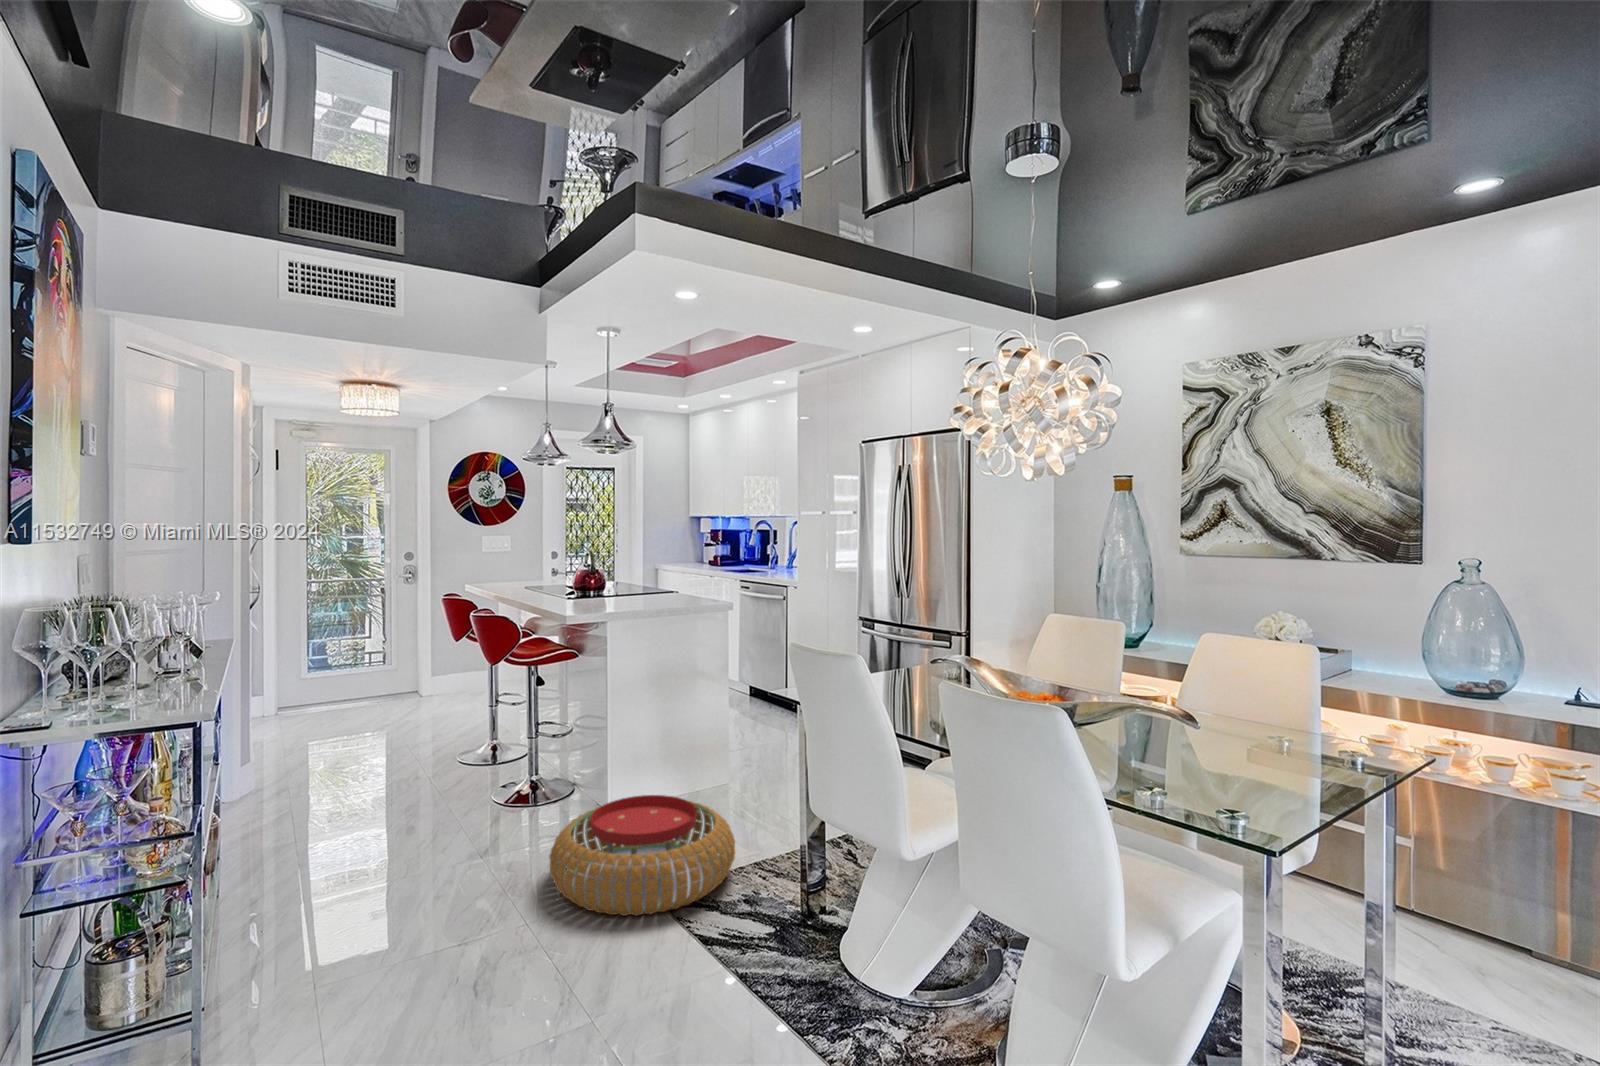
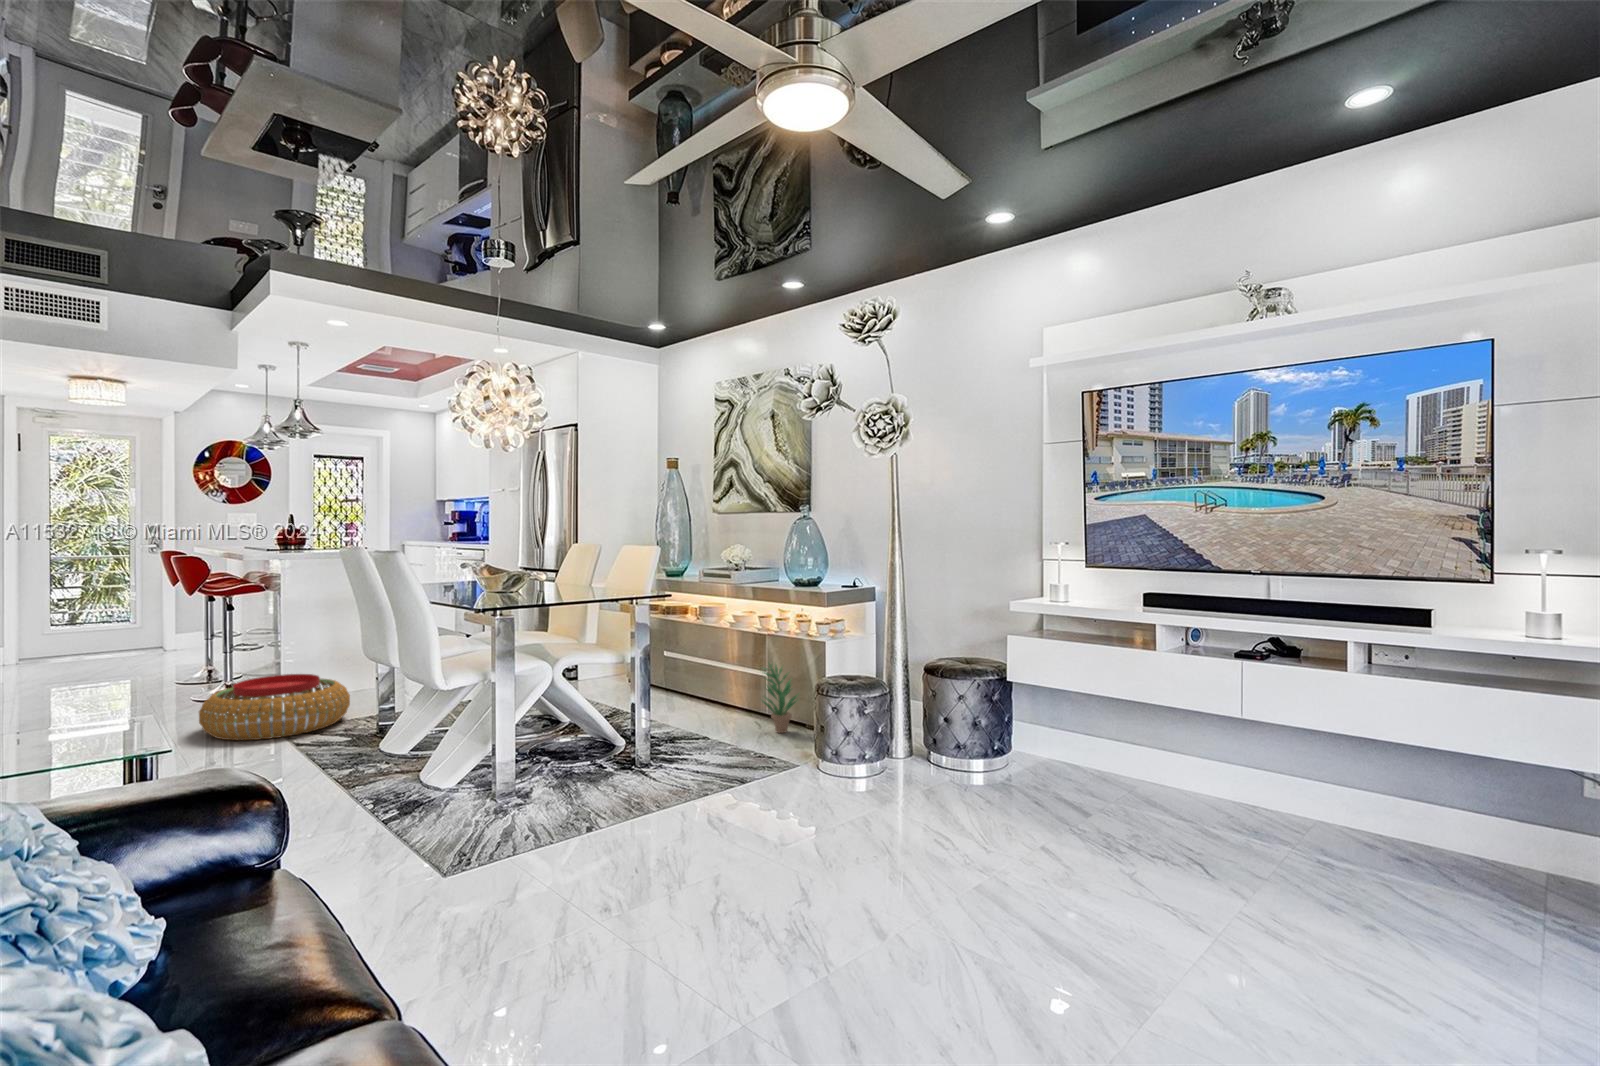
potted plant: none [1440,835,1525,967] -> present [763,664,797,733]

